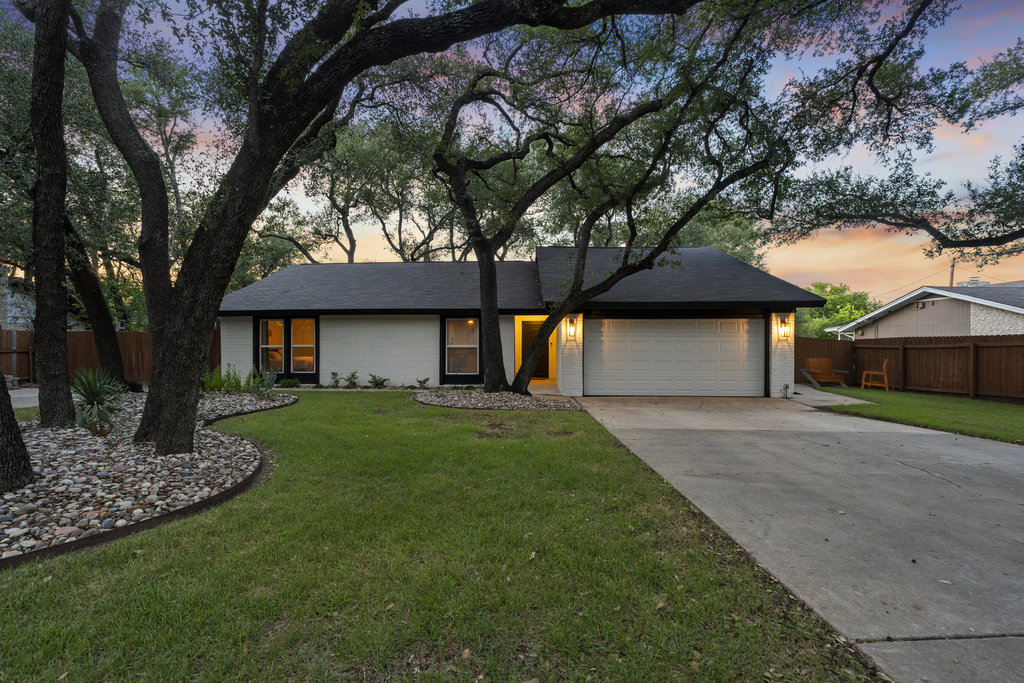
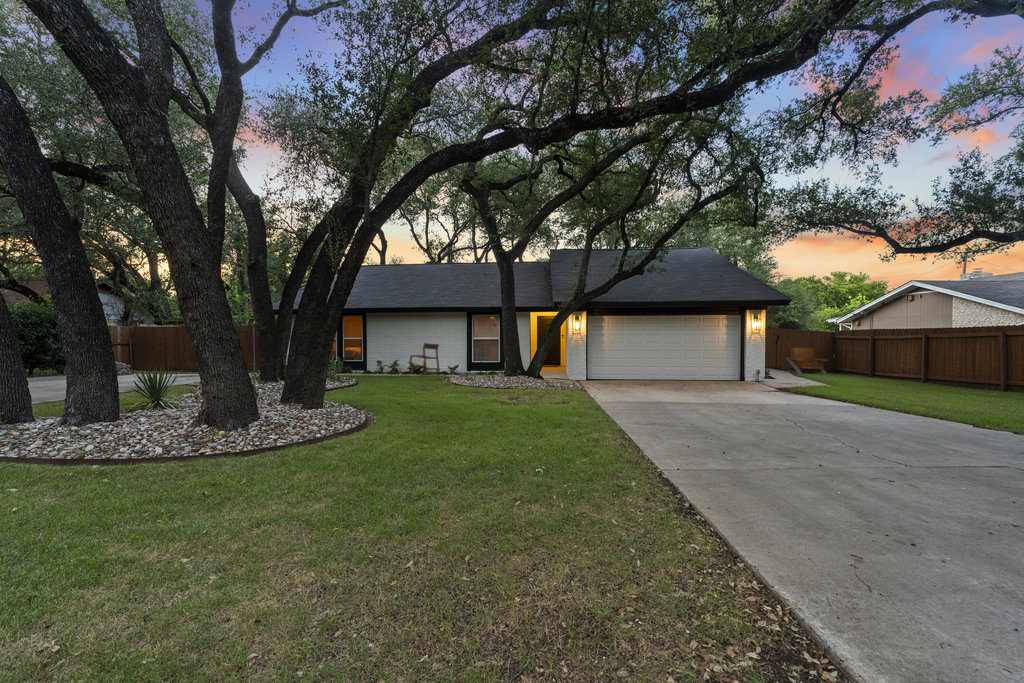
bench: present [861,359,894,391] -> present [409,343,440,375]

